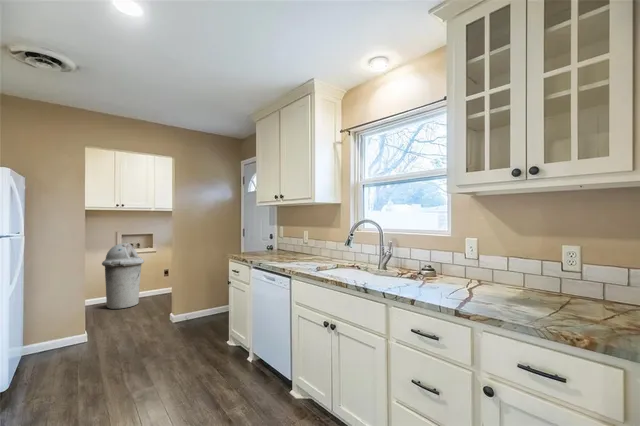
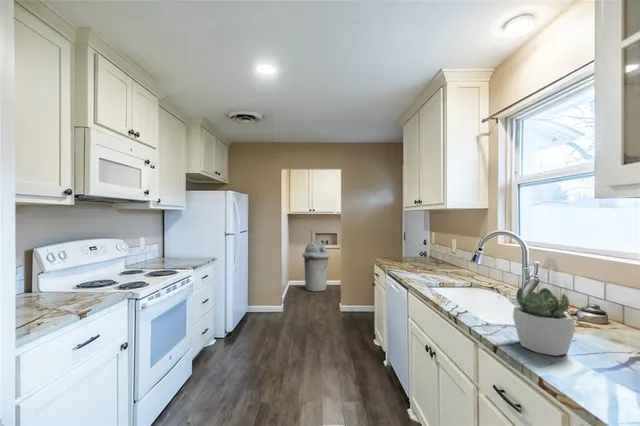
succulent plant: none [410,255,445,297] -> present [513,288,575,356]

